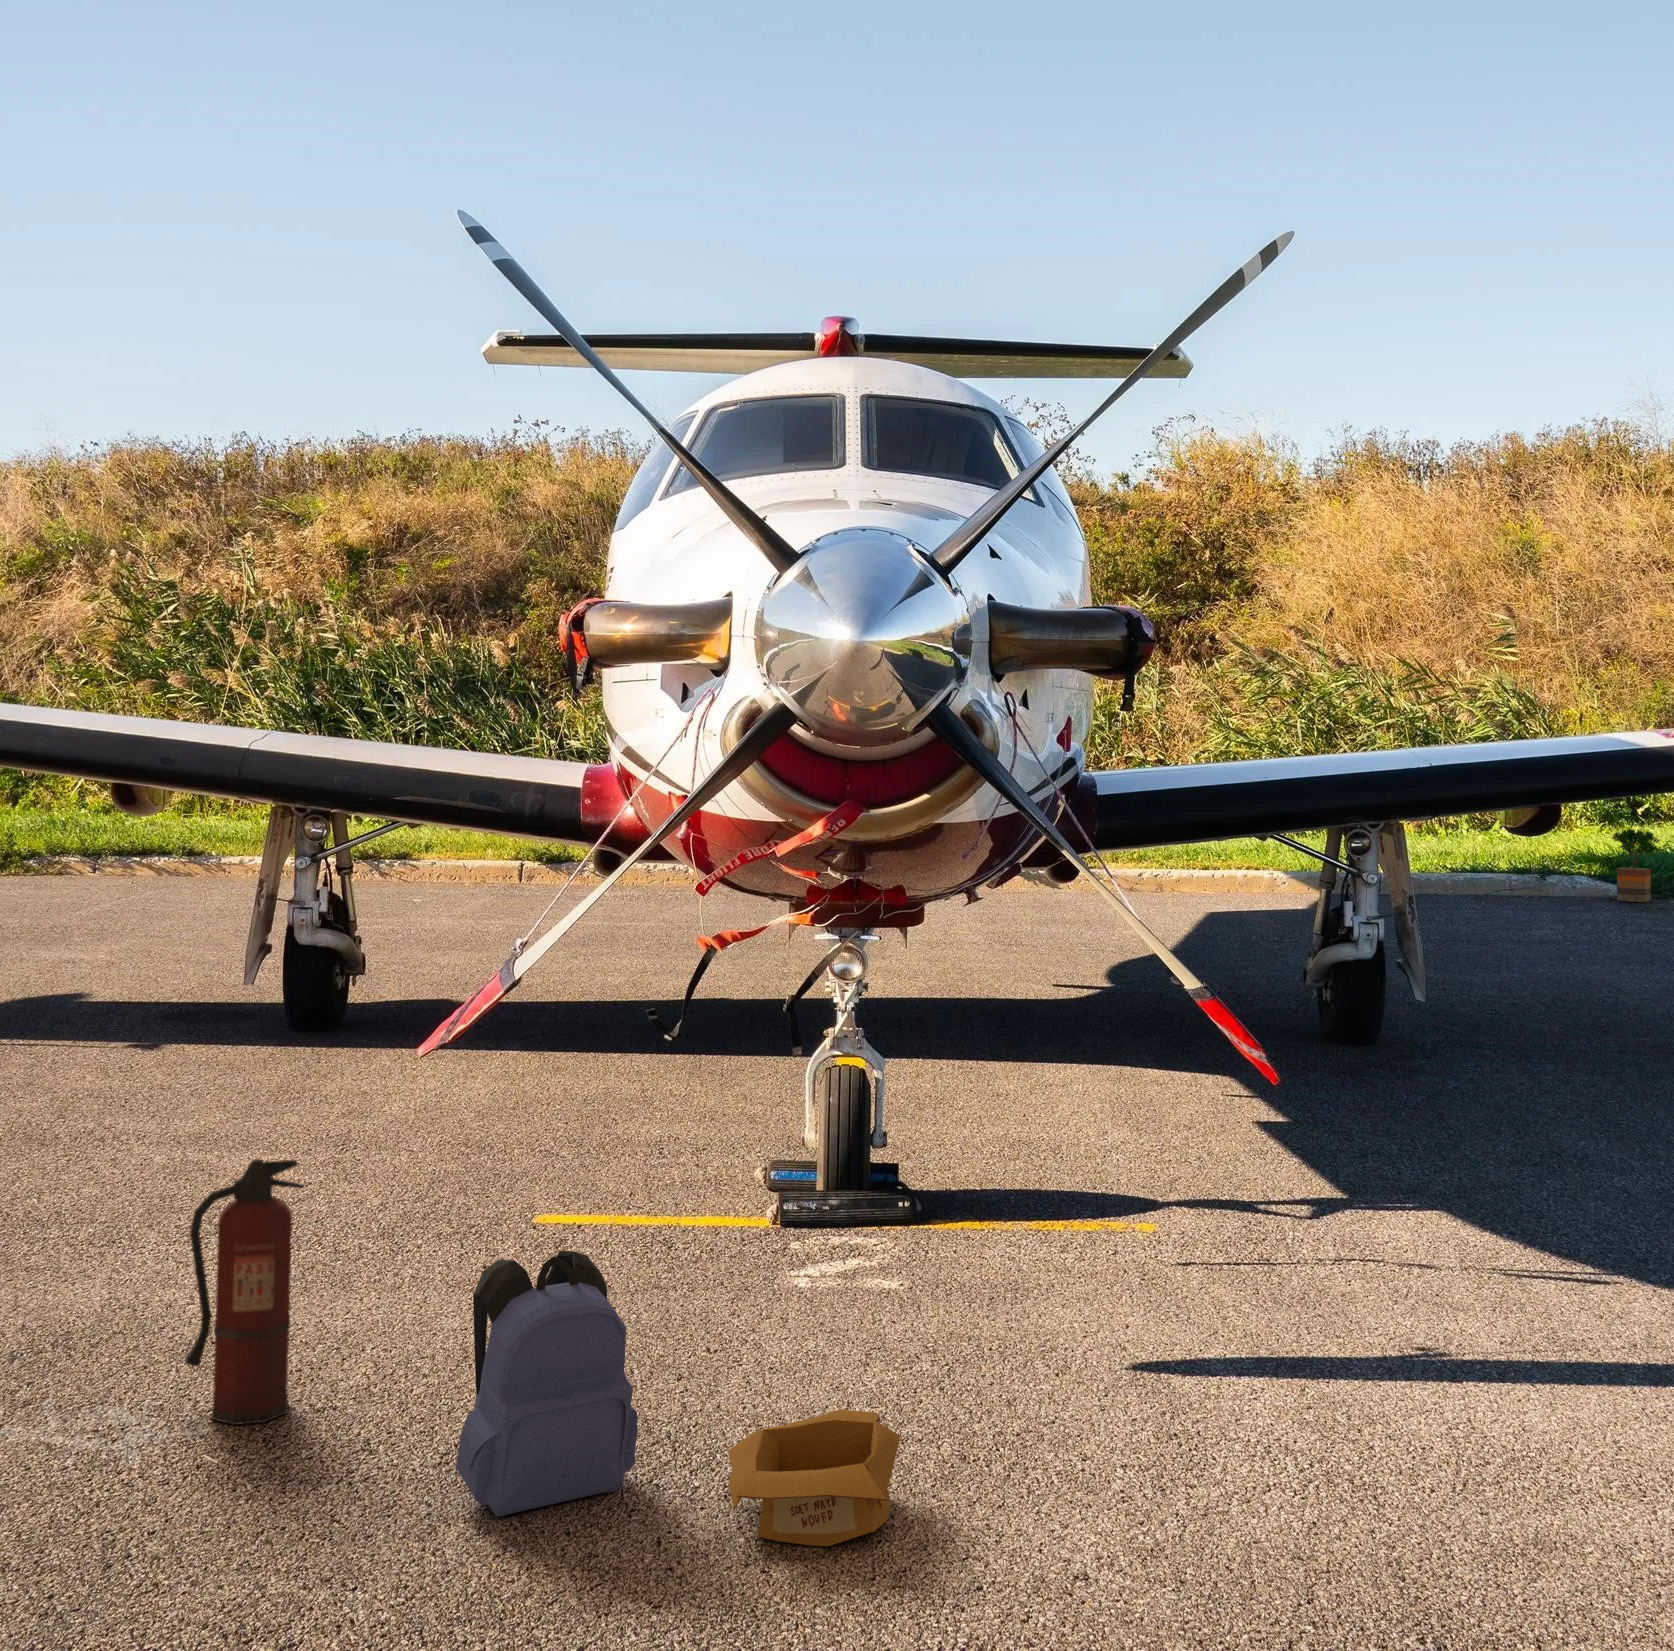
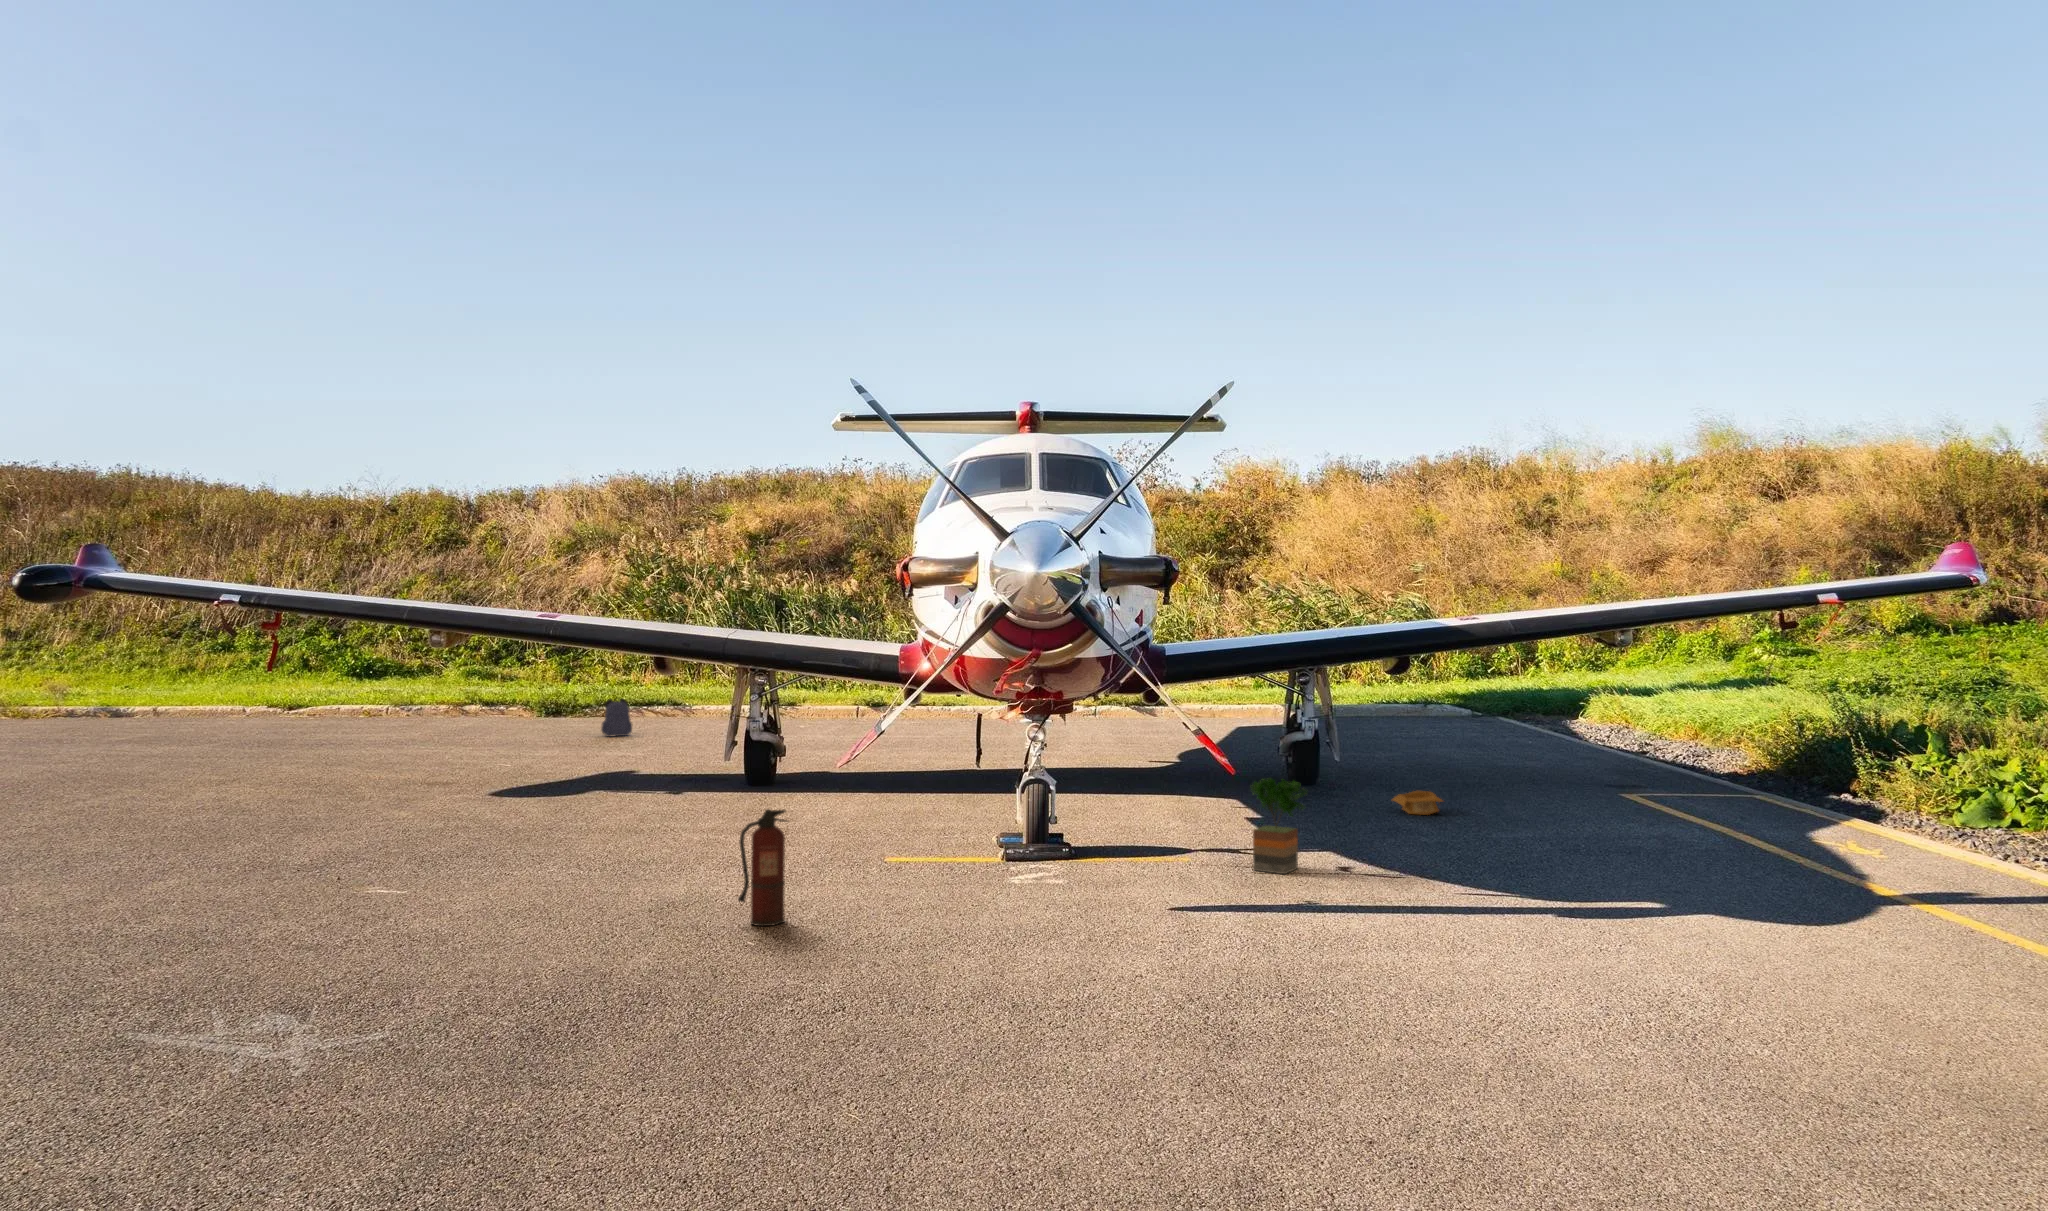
potted tree: present [1612,829,1660,902] -> present [1251,778,1307,874]
backpack: present [456,1251,638,1517] -> present [601,698,632,737]
cardboard box: present [728,1409,900,1546] -> present [1392,791,1442,815]

